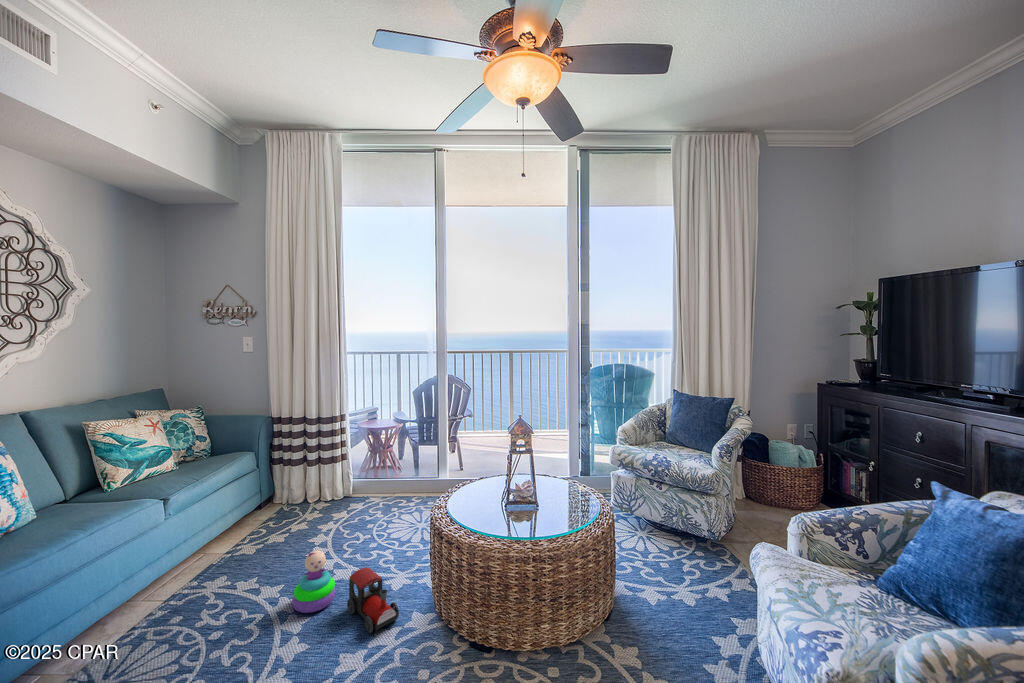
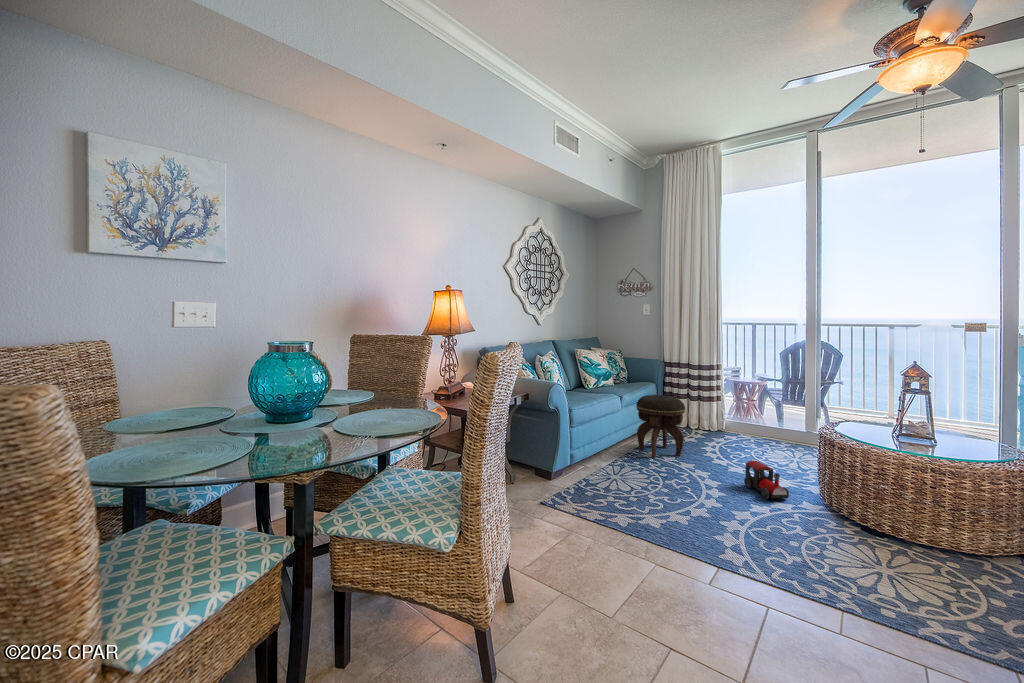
footstool: none [195,481,279,592] -> present [636,395,685,458]
stacking toy: present [292,550,336,613] -> none [703,441,733,480]

